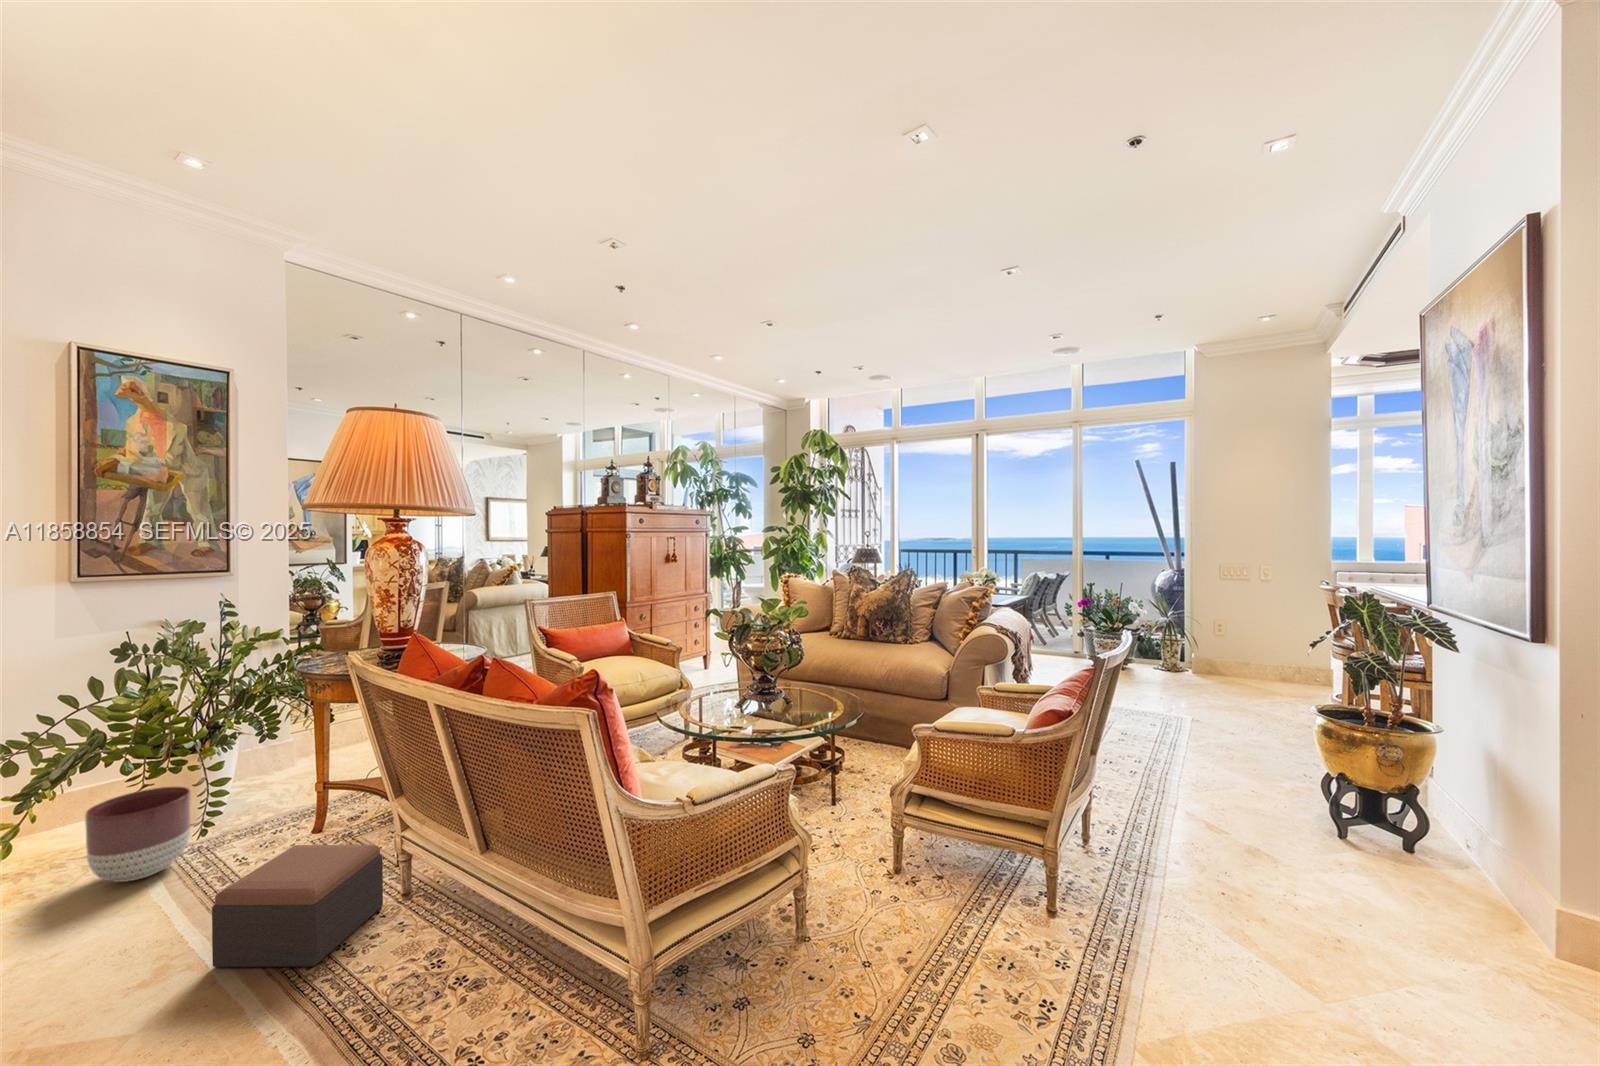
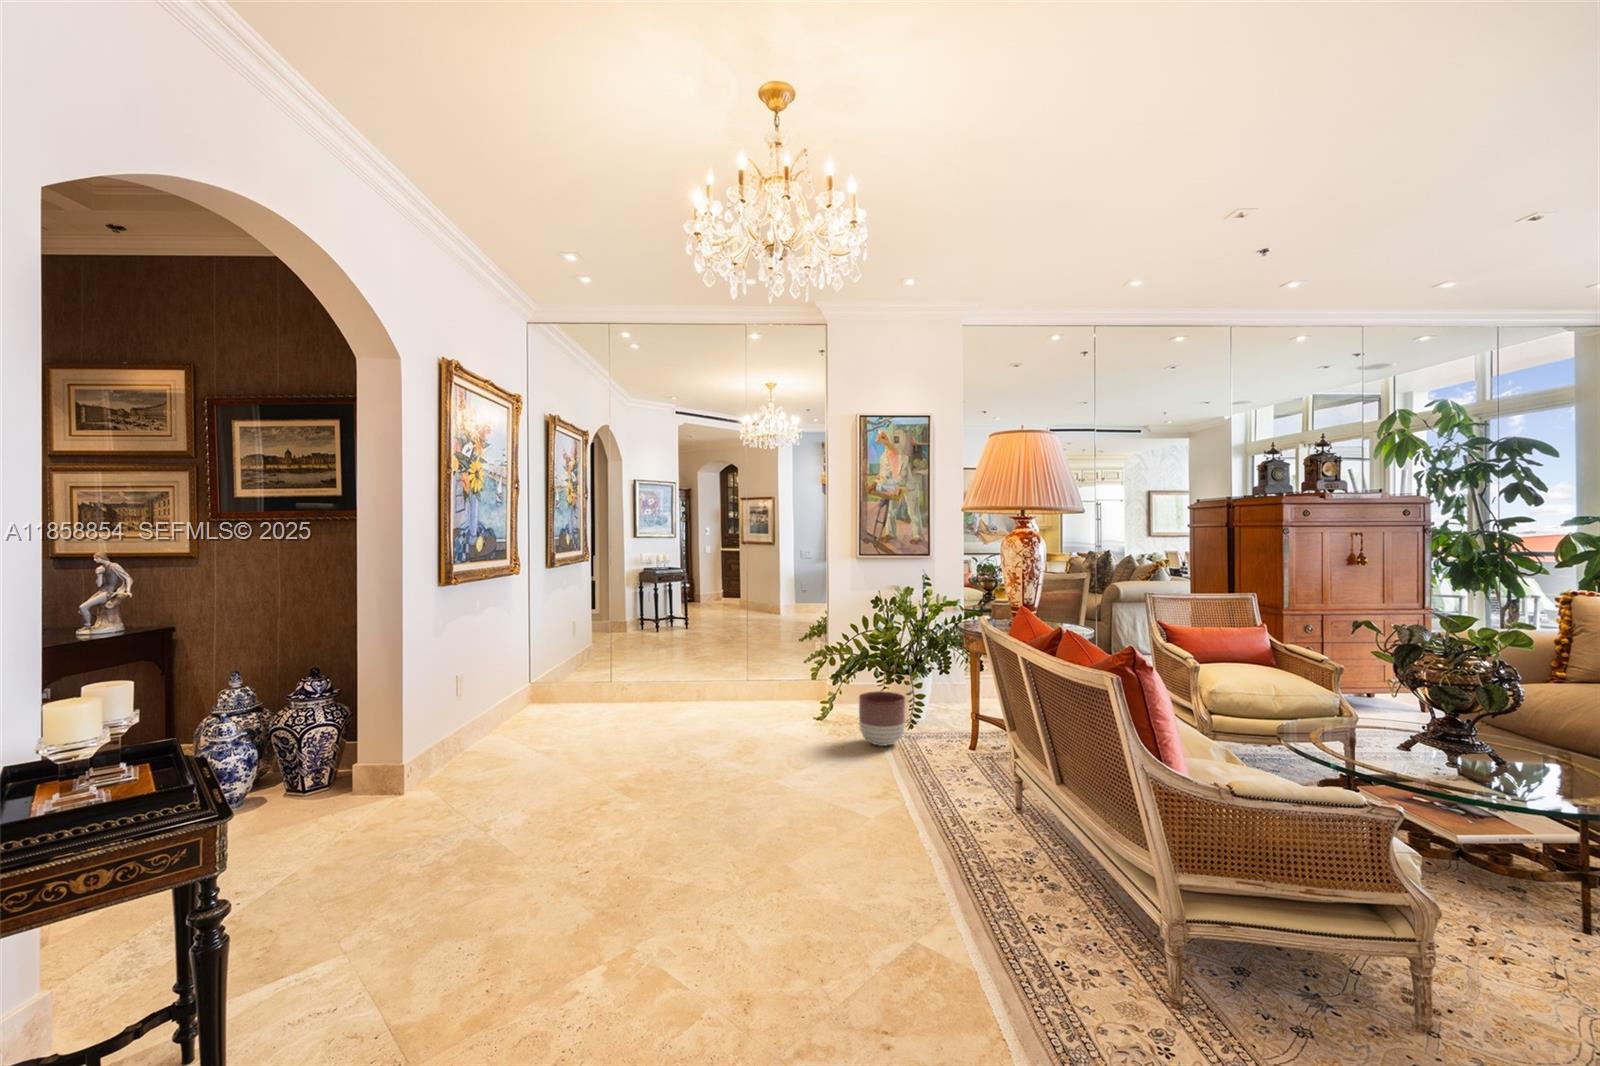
footstool: present [212,845,383,967] -> none [907,748,1004,829]

